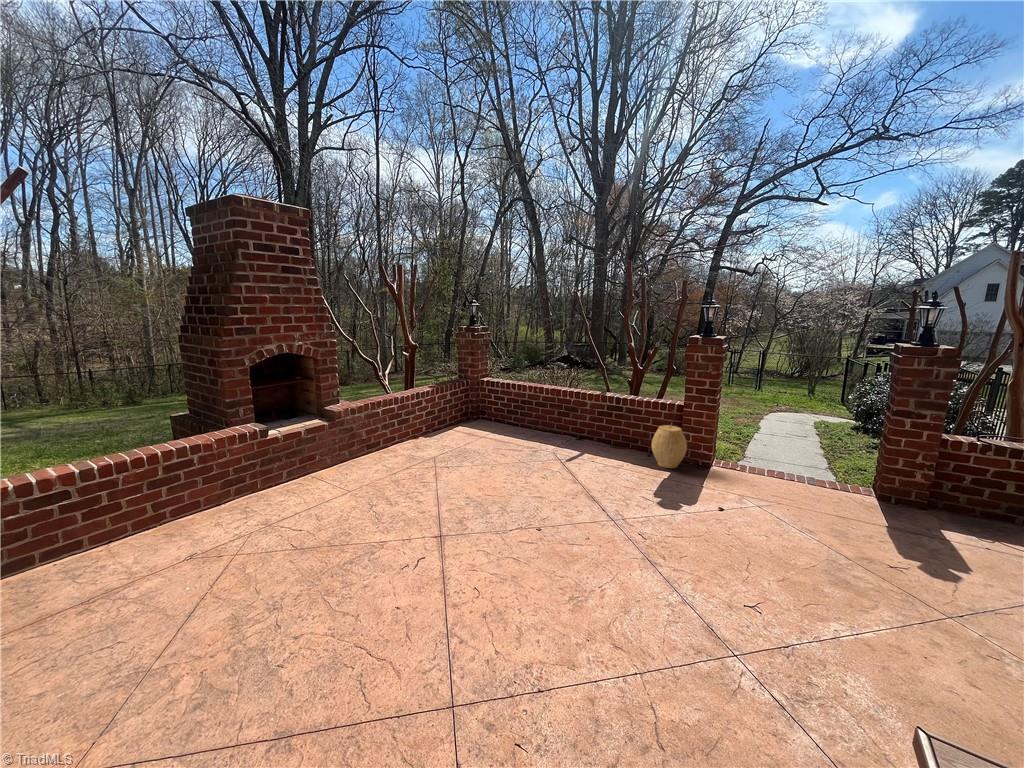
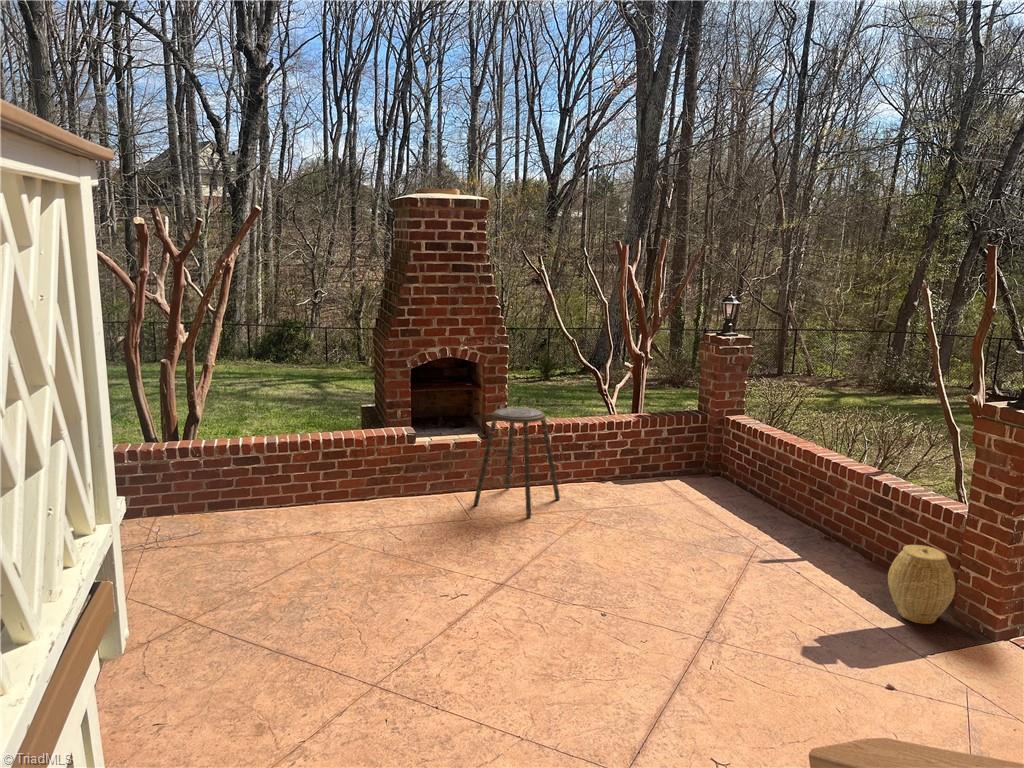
stool: none [343,388,407,479] -> present [474,407,560,517]

